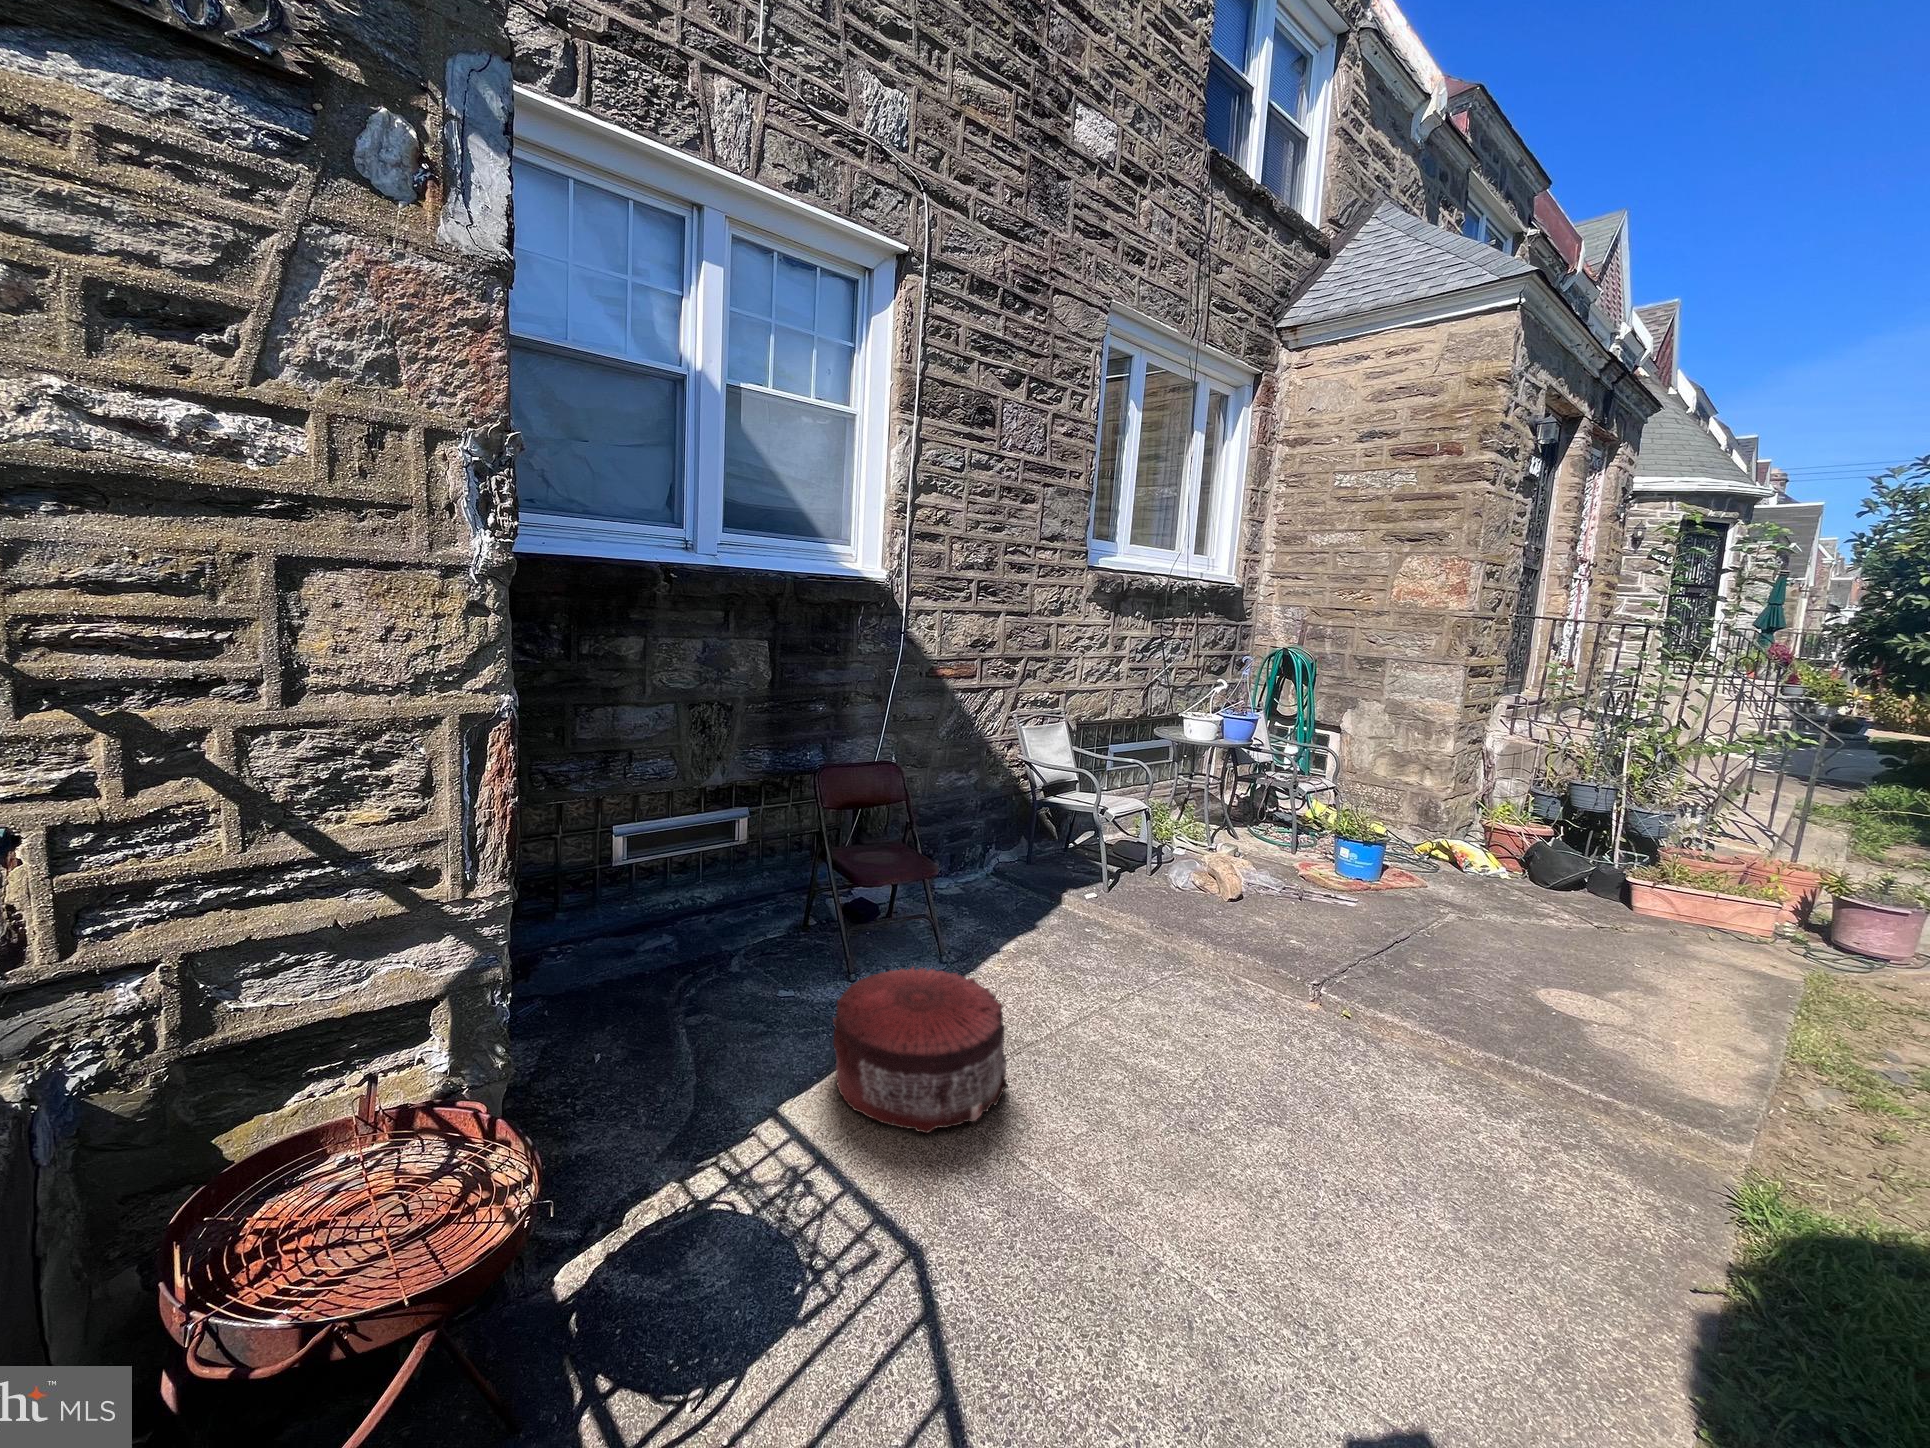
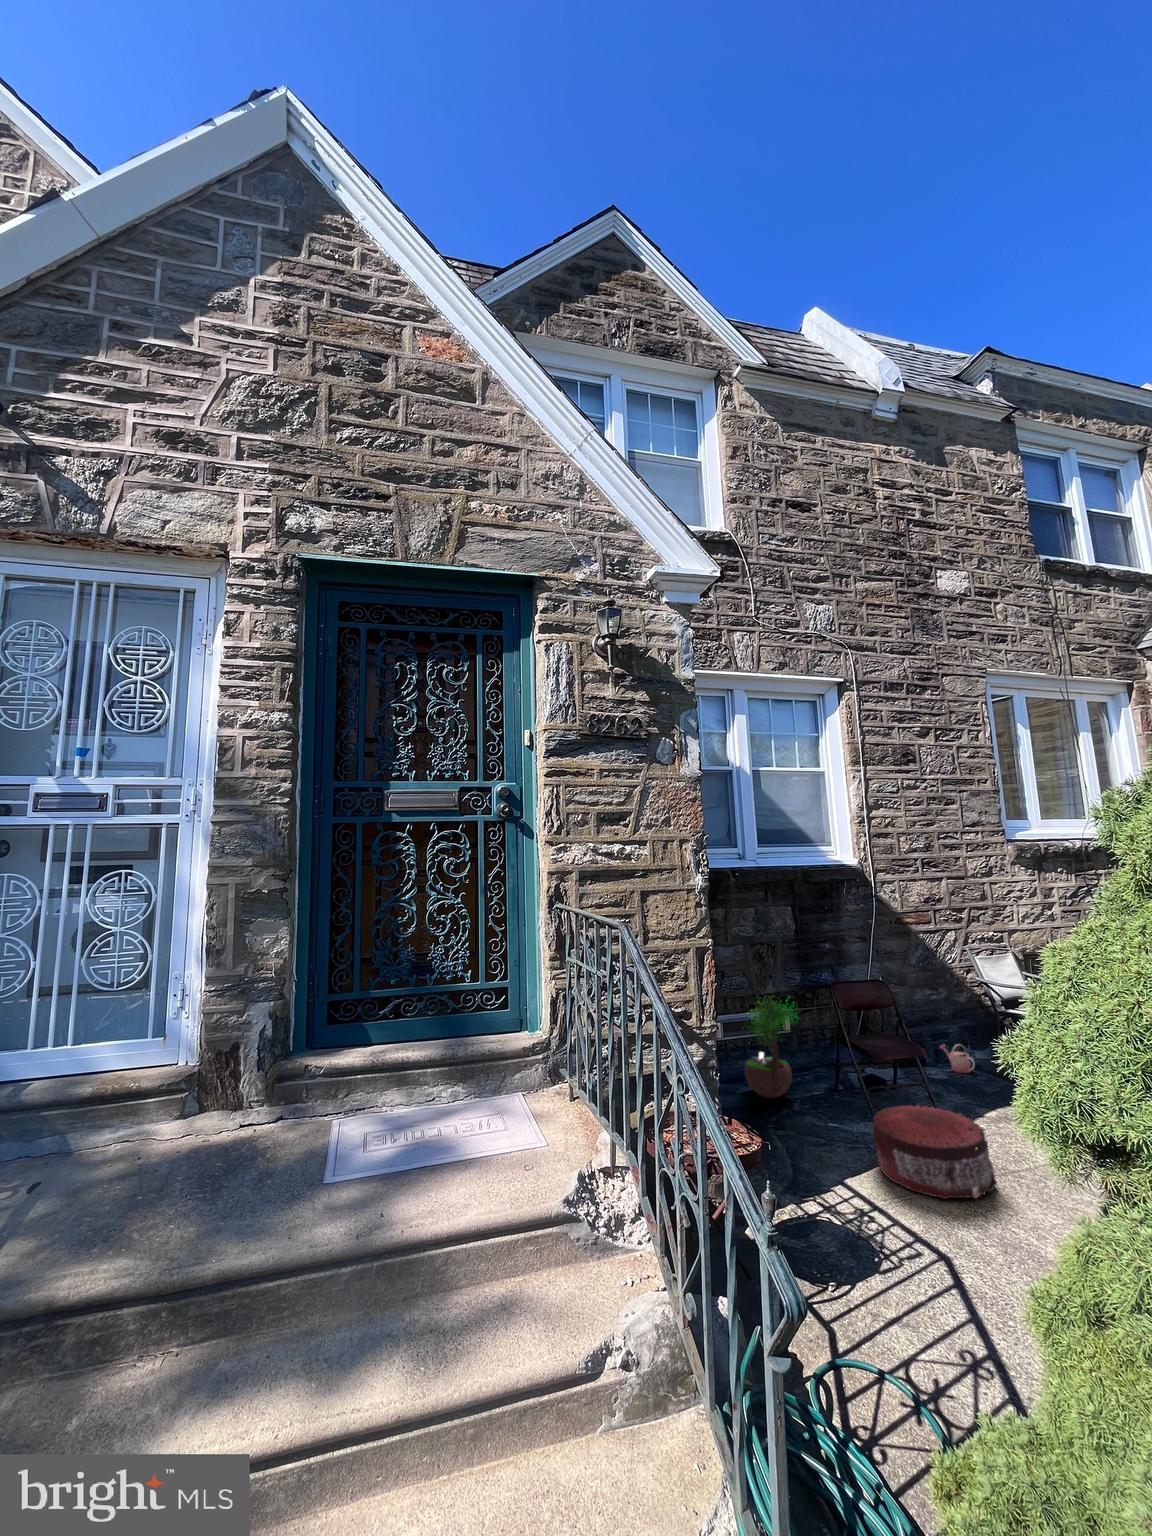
potted tree: none [645,783,755,958] -> present [745,997,800,1098]
watering can: none [956,848,998,887] -> present [940,1044,975,1073]

